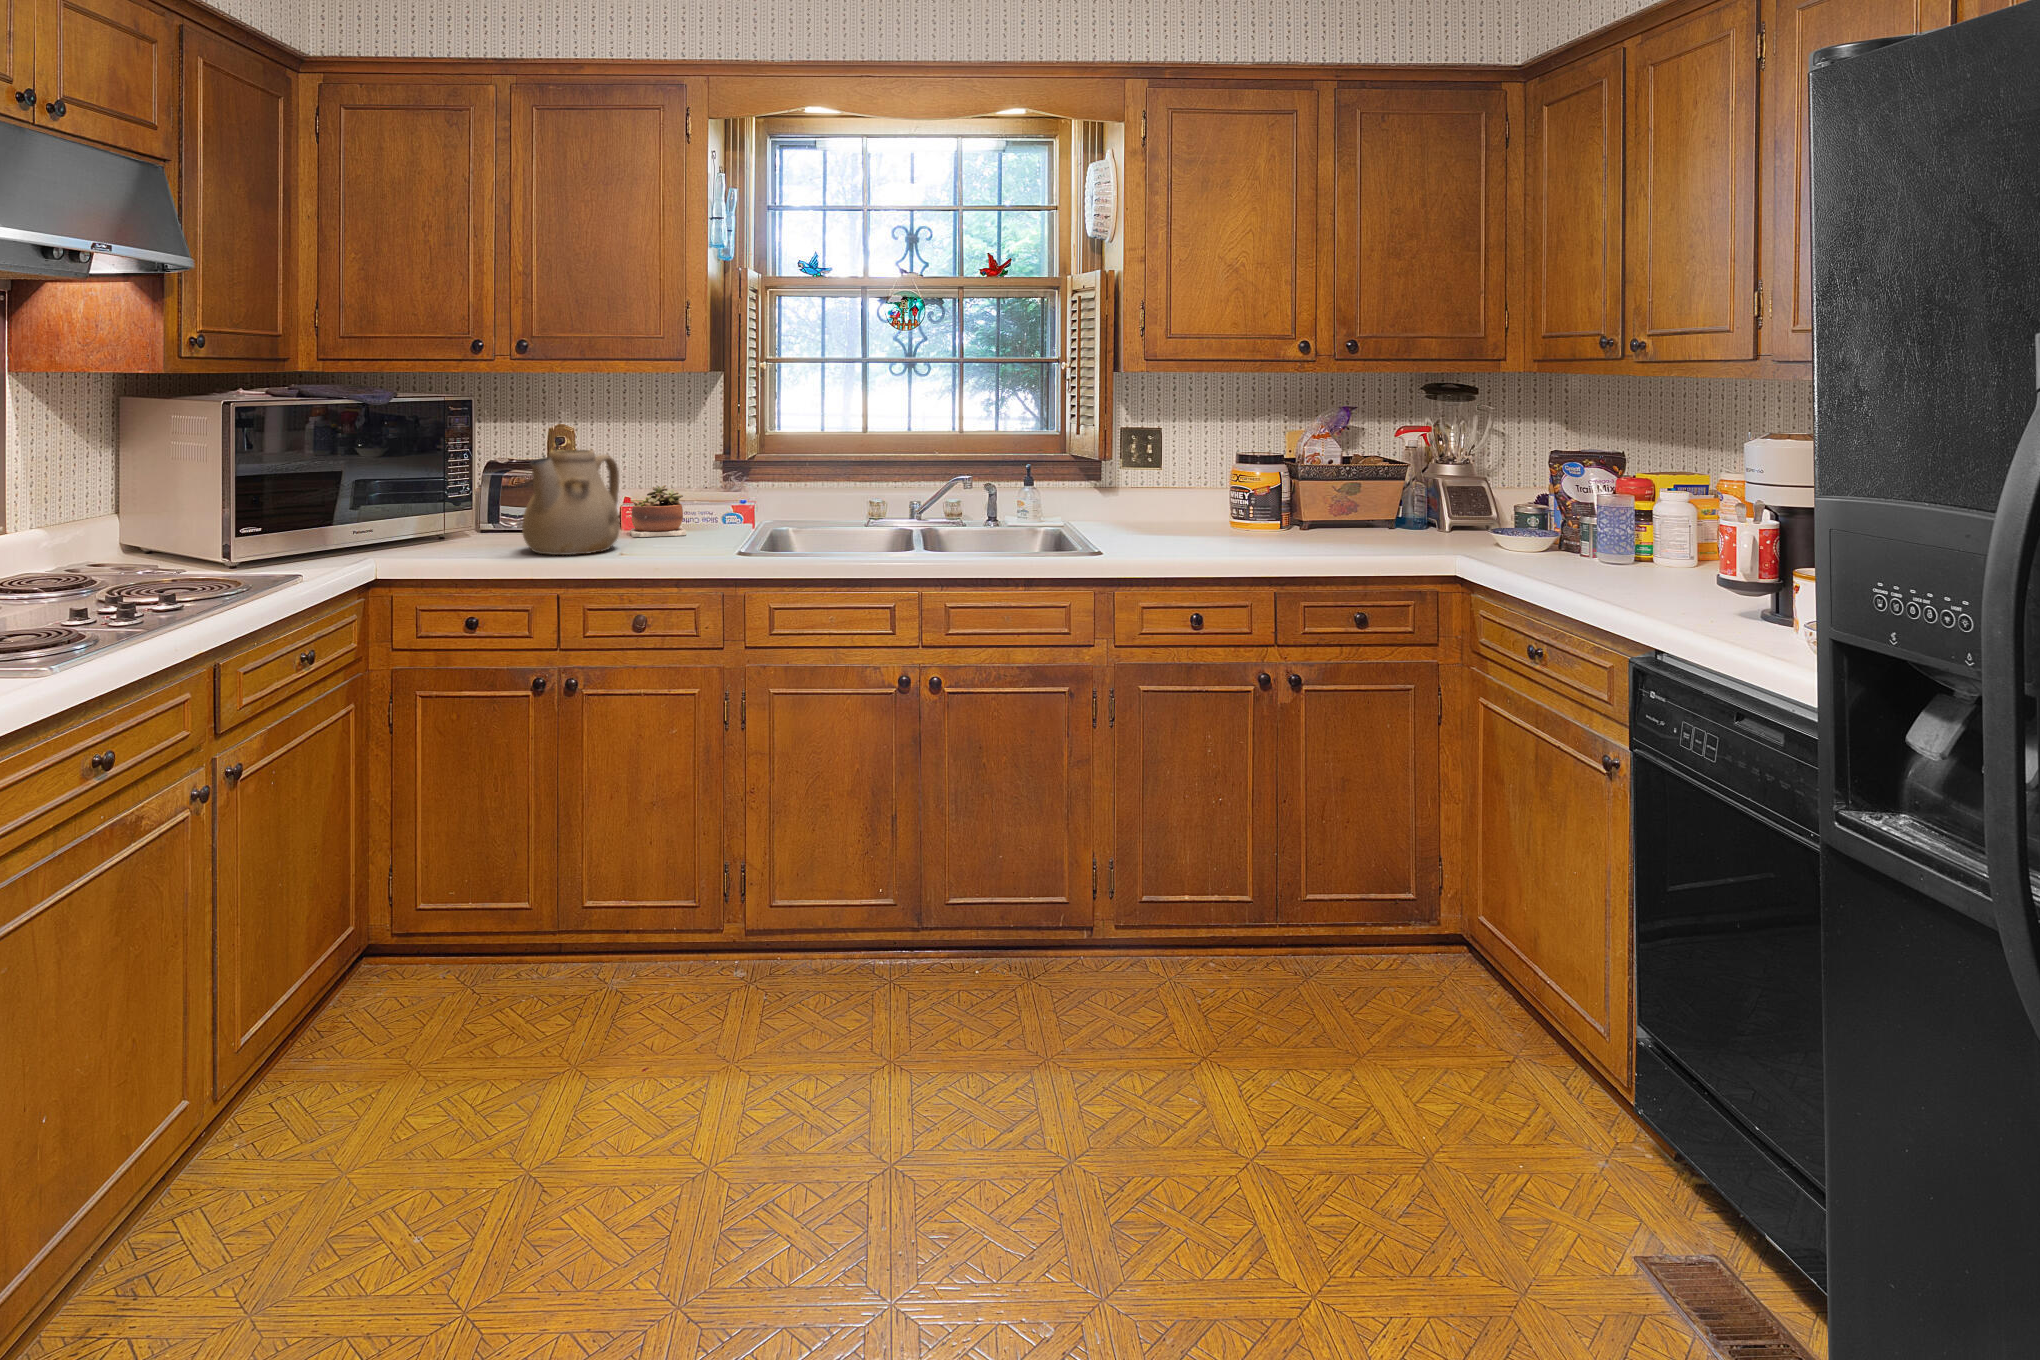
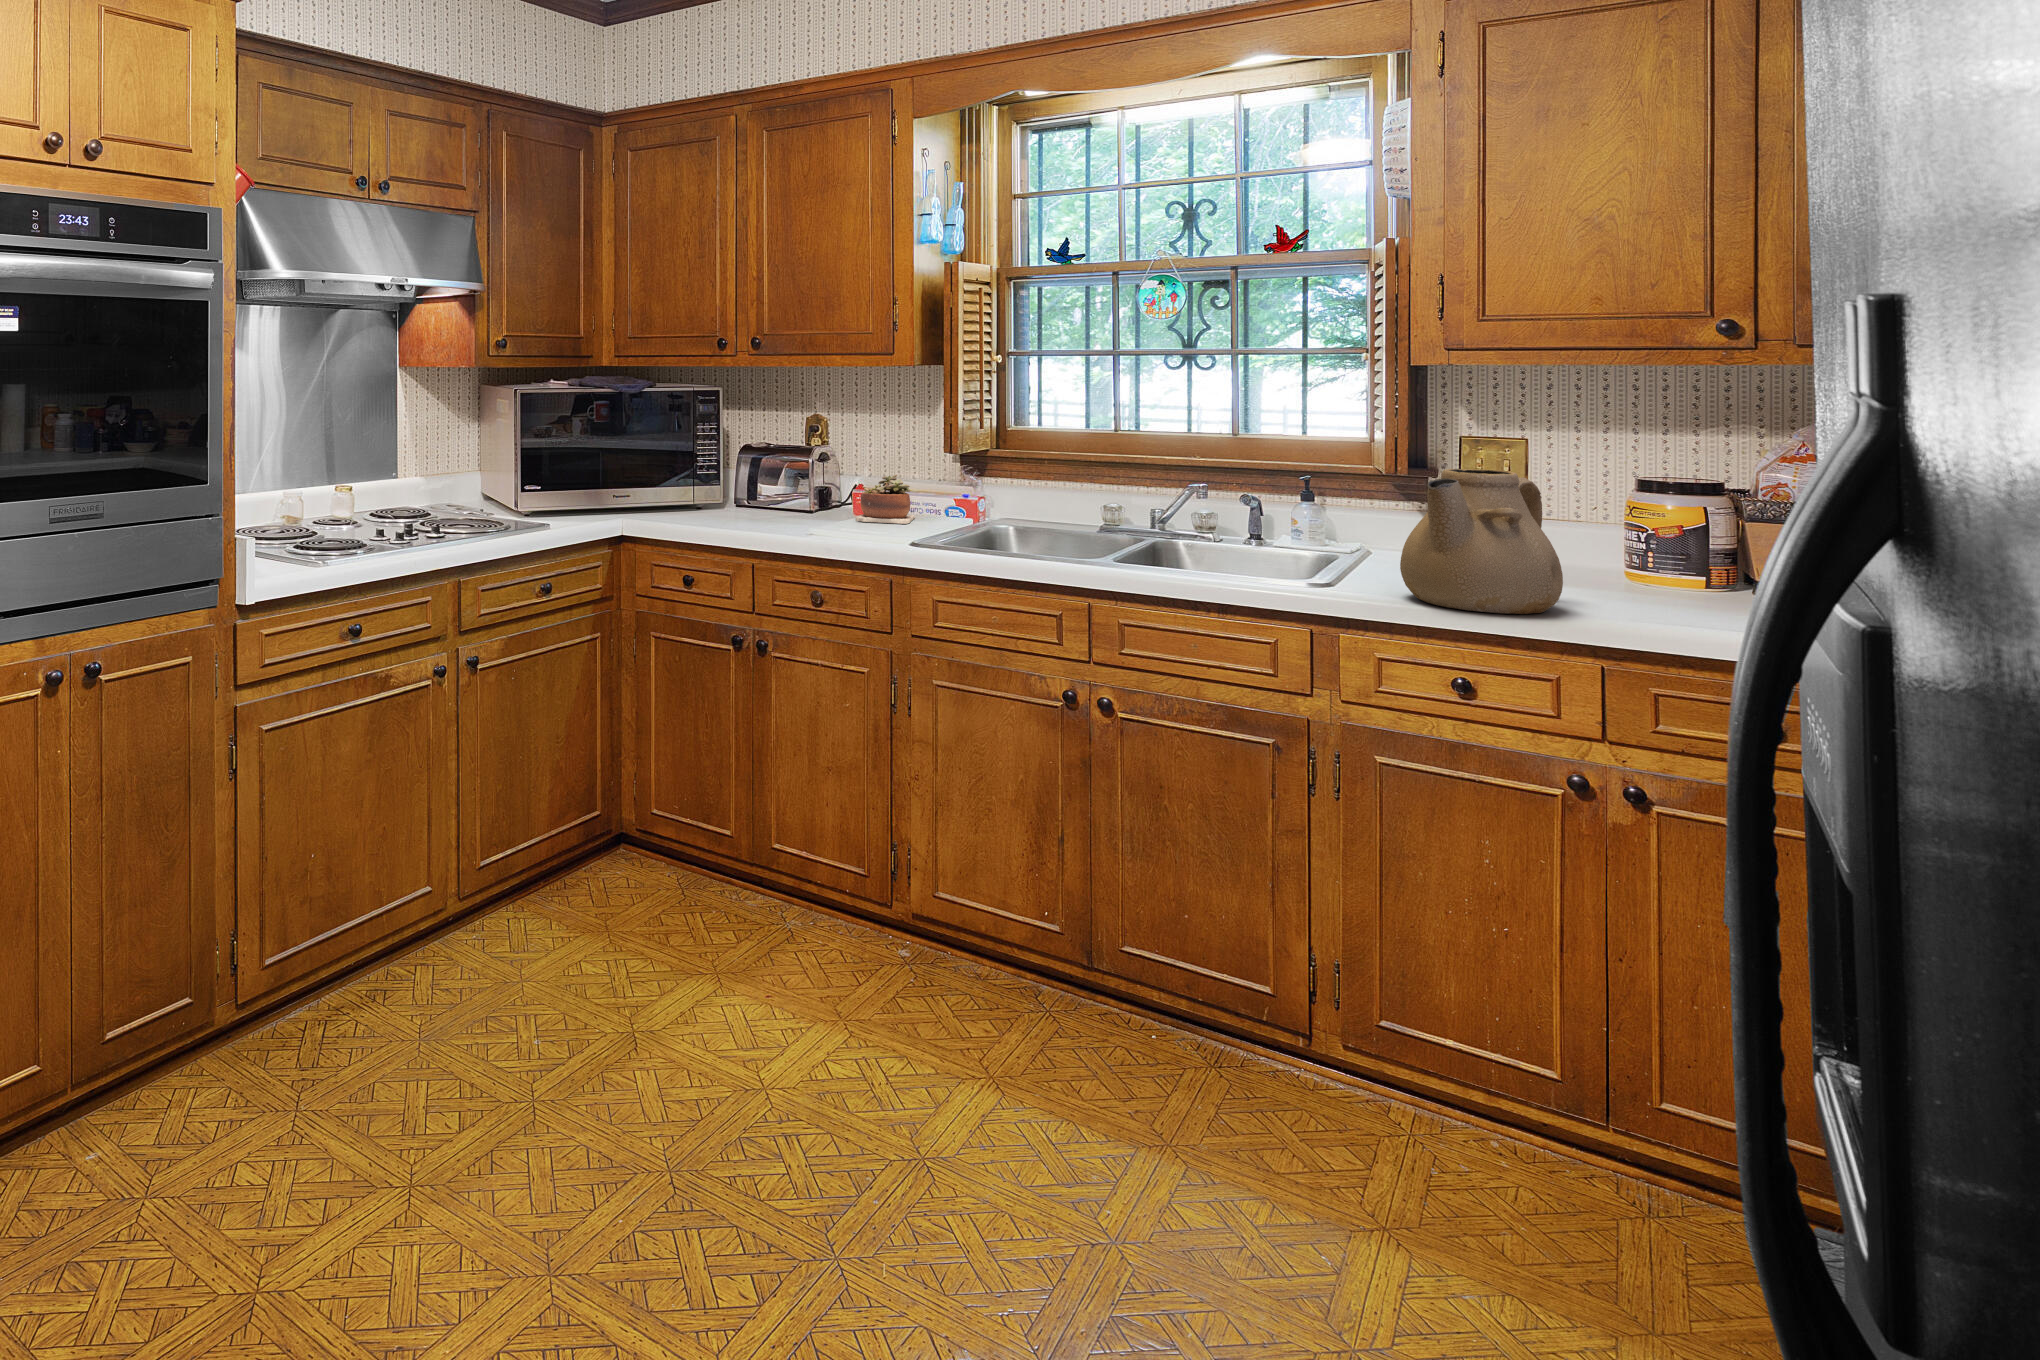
teapot: present [522,450,620,555] -> present [1400,469,1563,614]

